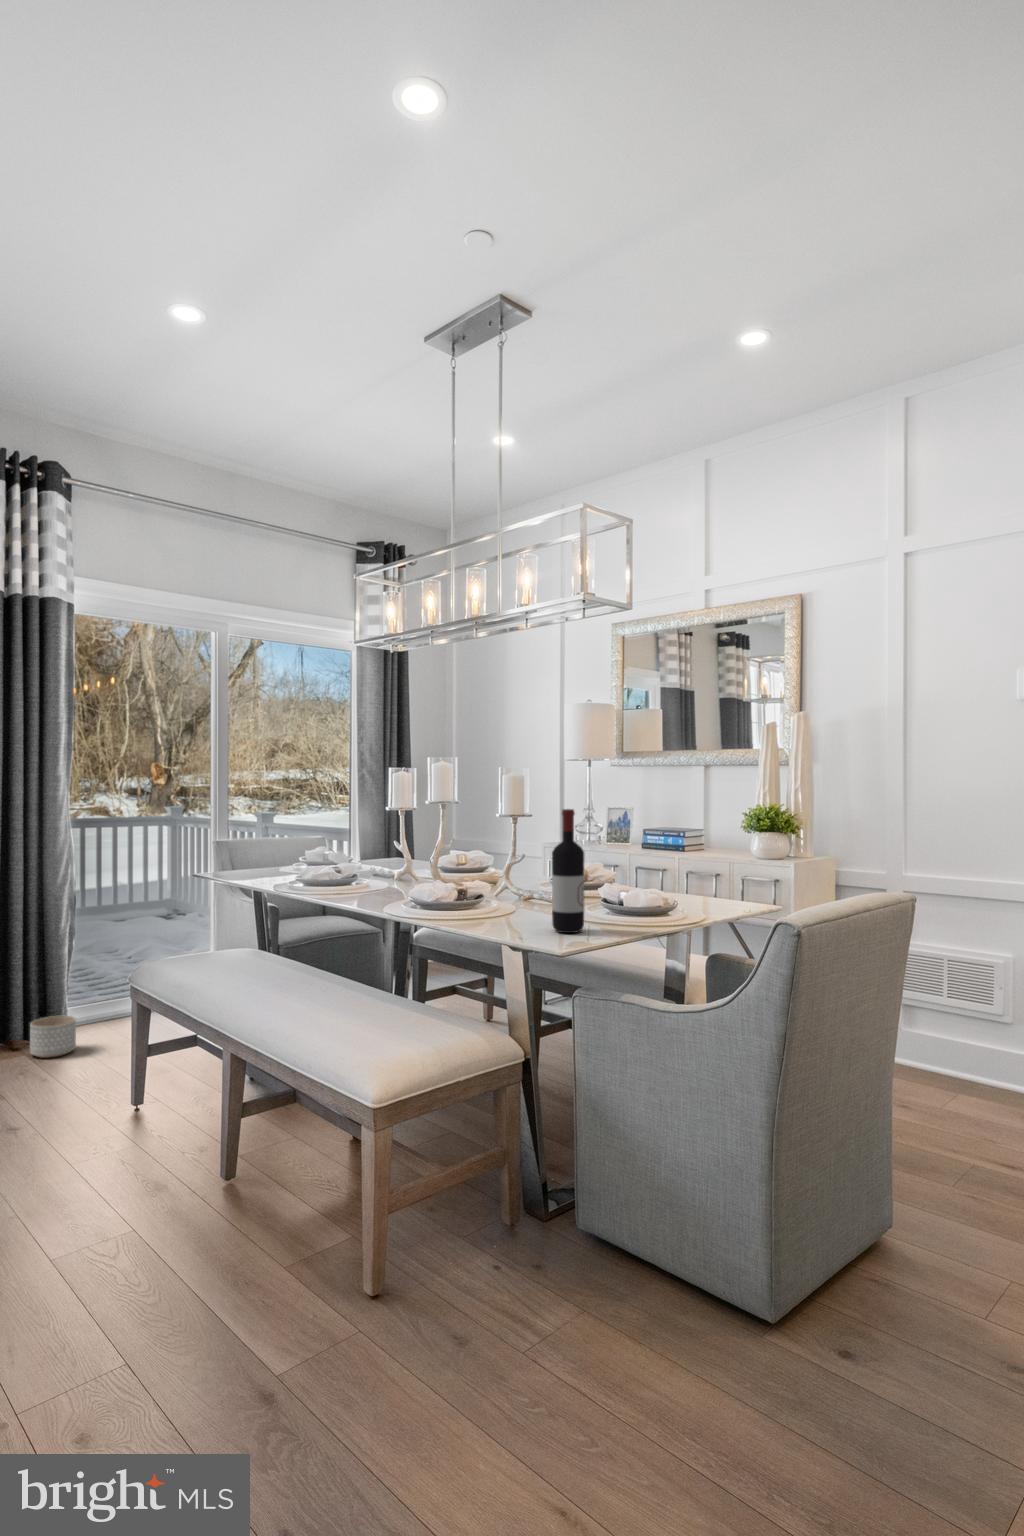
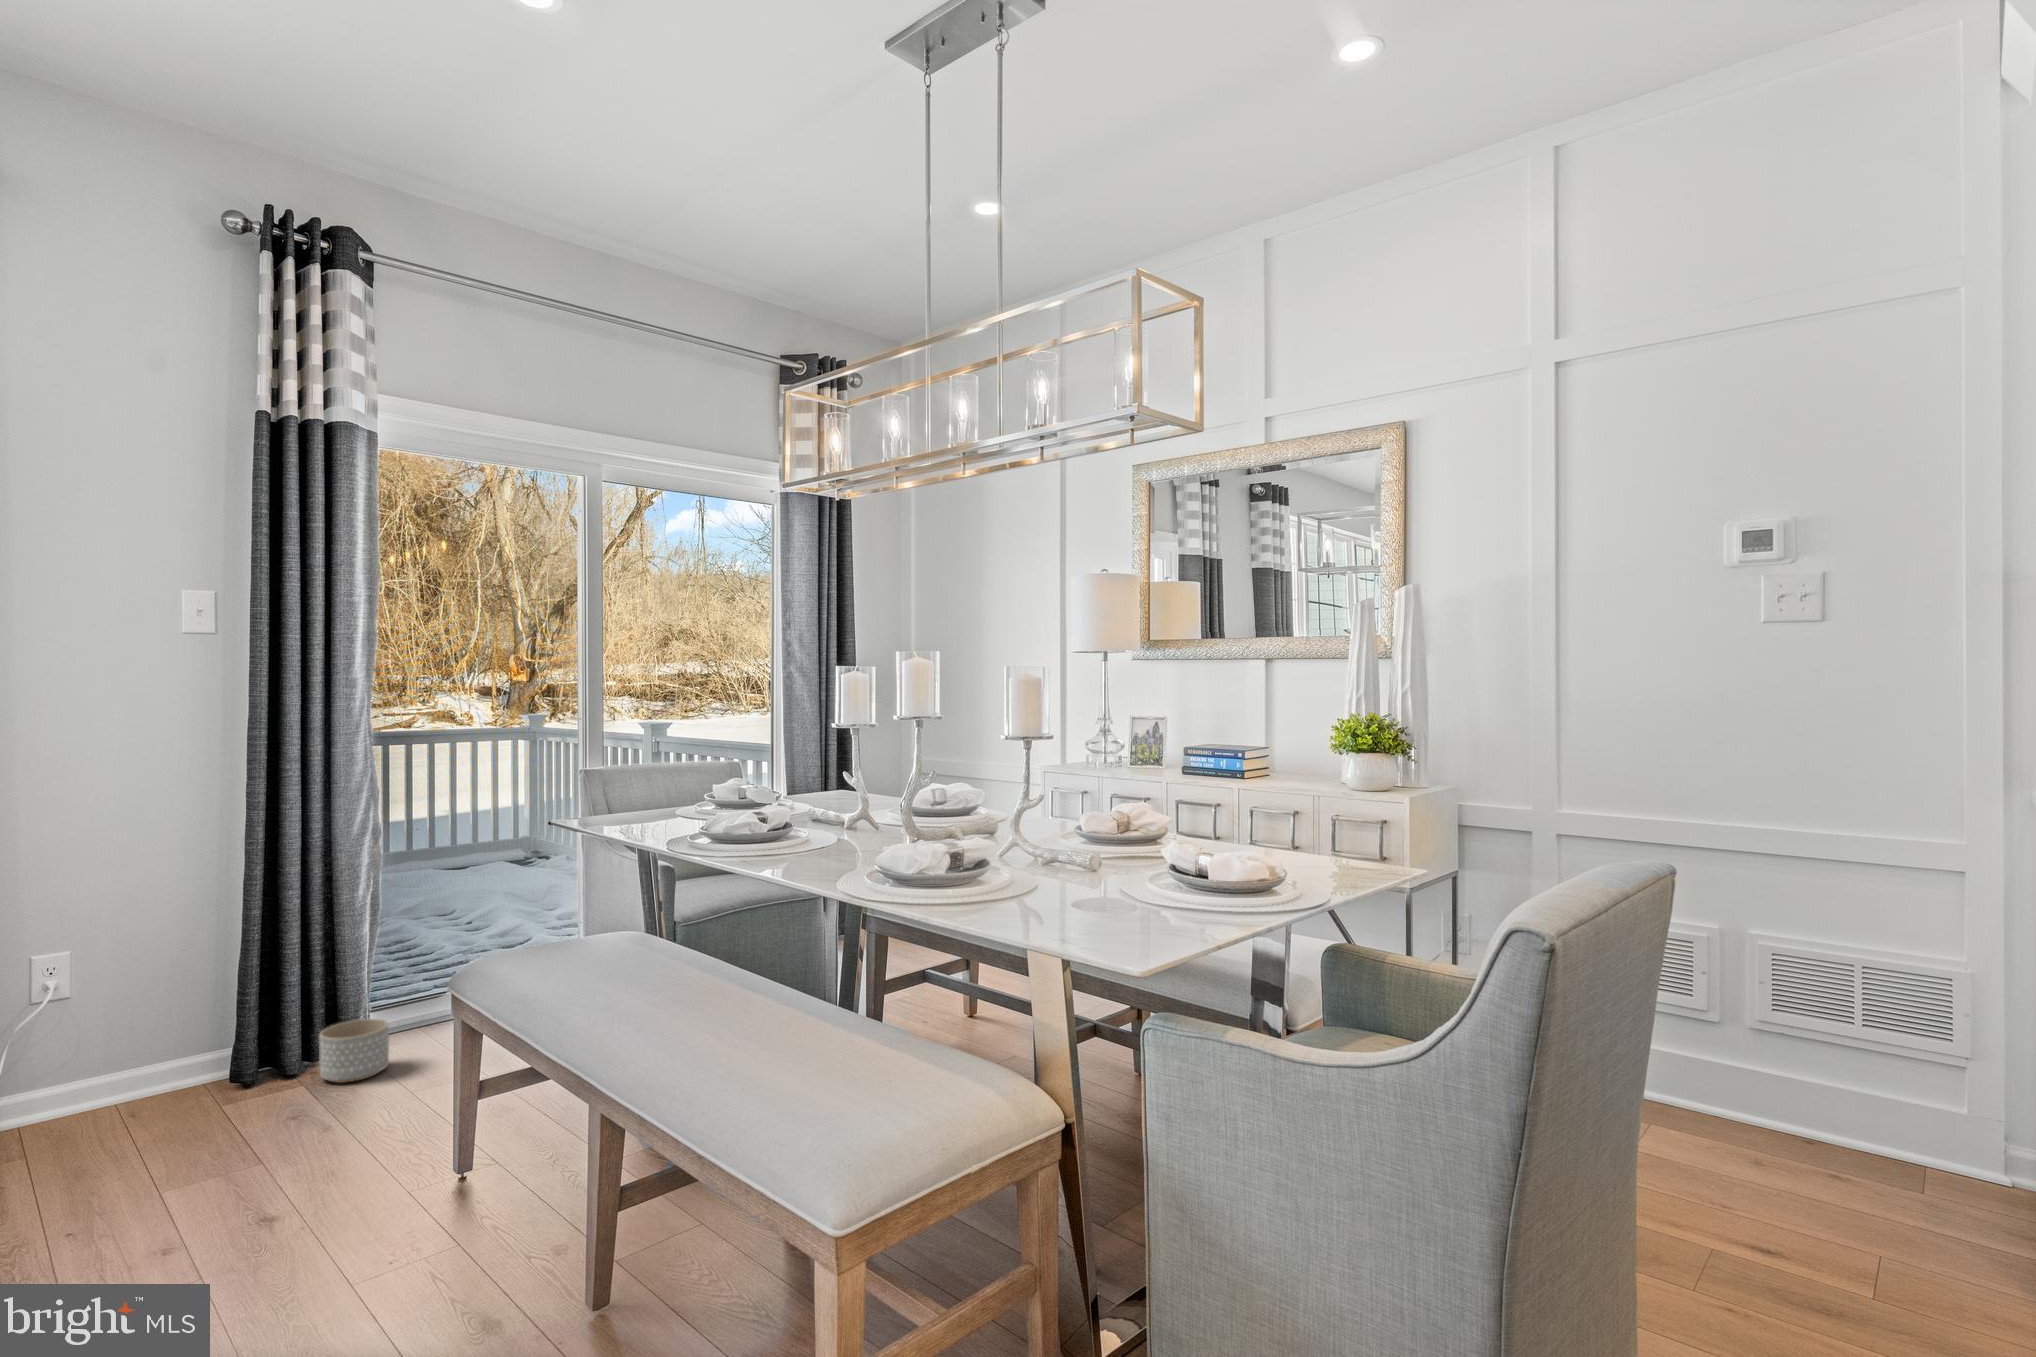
wine bottle: present [552,809,584,933] -> none [1105,733,1156,930]

